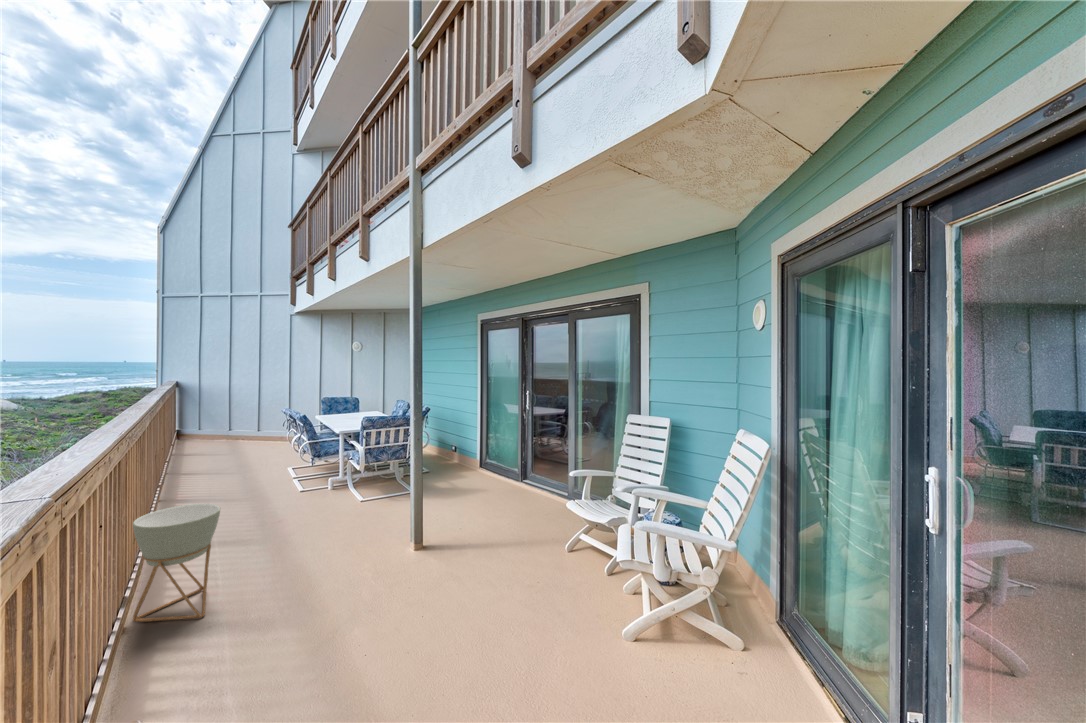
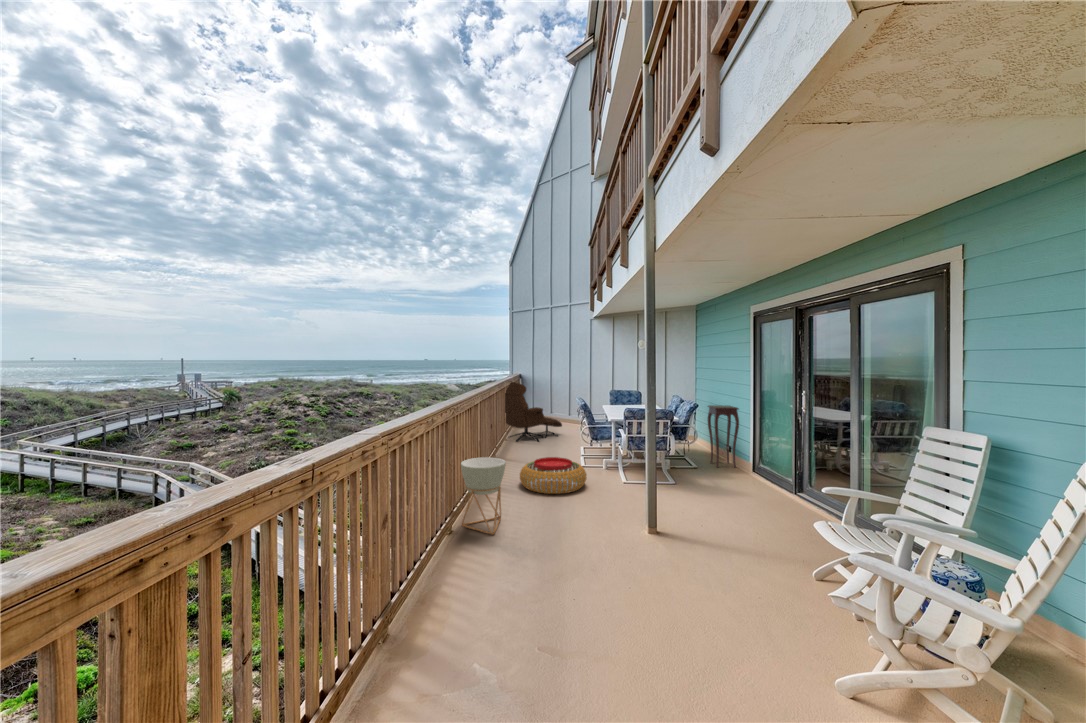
lounge chair: none [153,392,256,475] -> present [505,382,562,442]
side table: none [438,407,468,468] -> present [708,405,739,467]
pouf: none [218,486,319,538] -> present [520,457,587,494]

